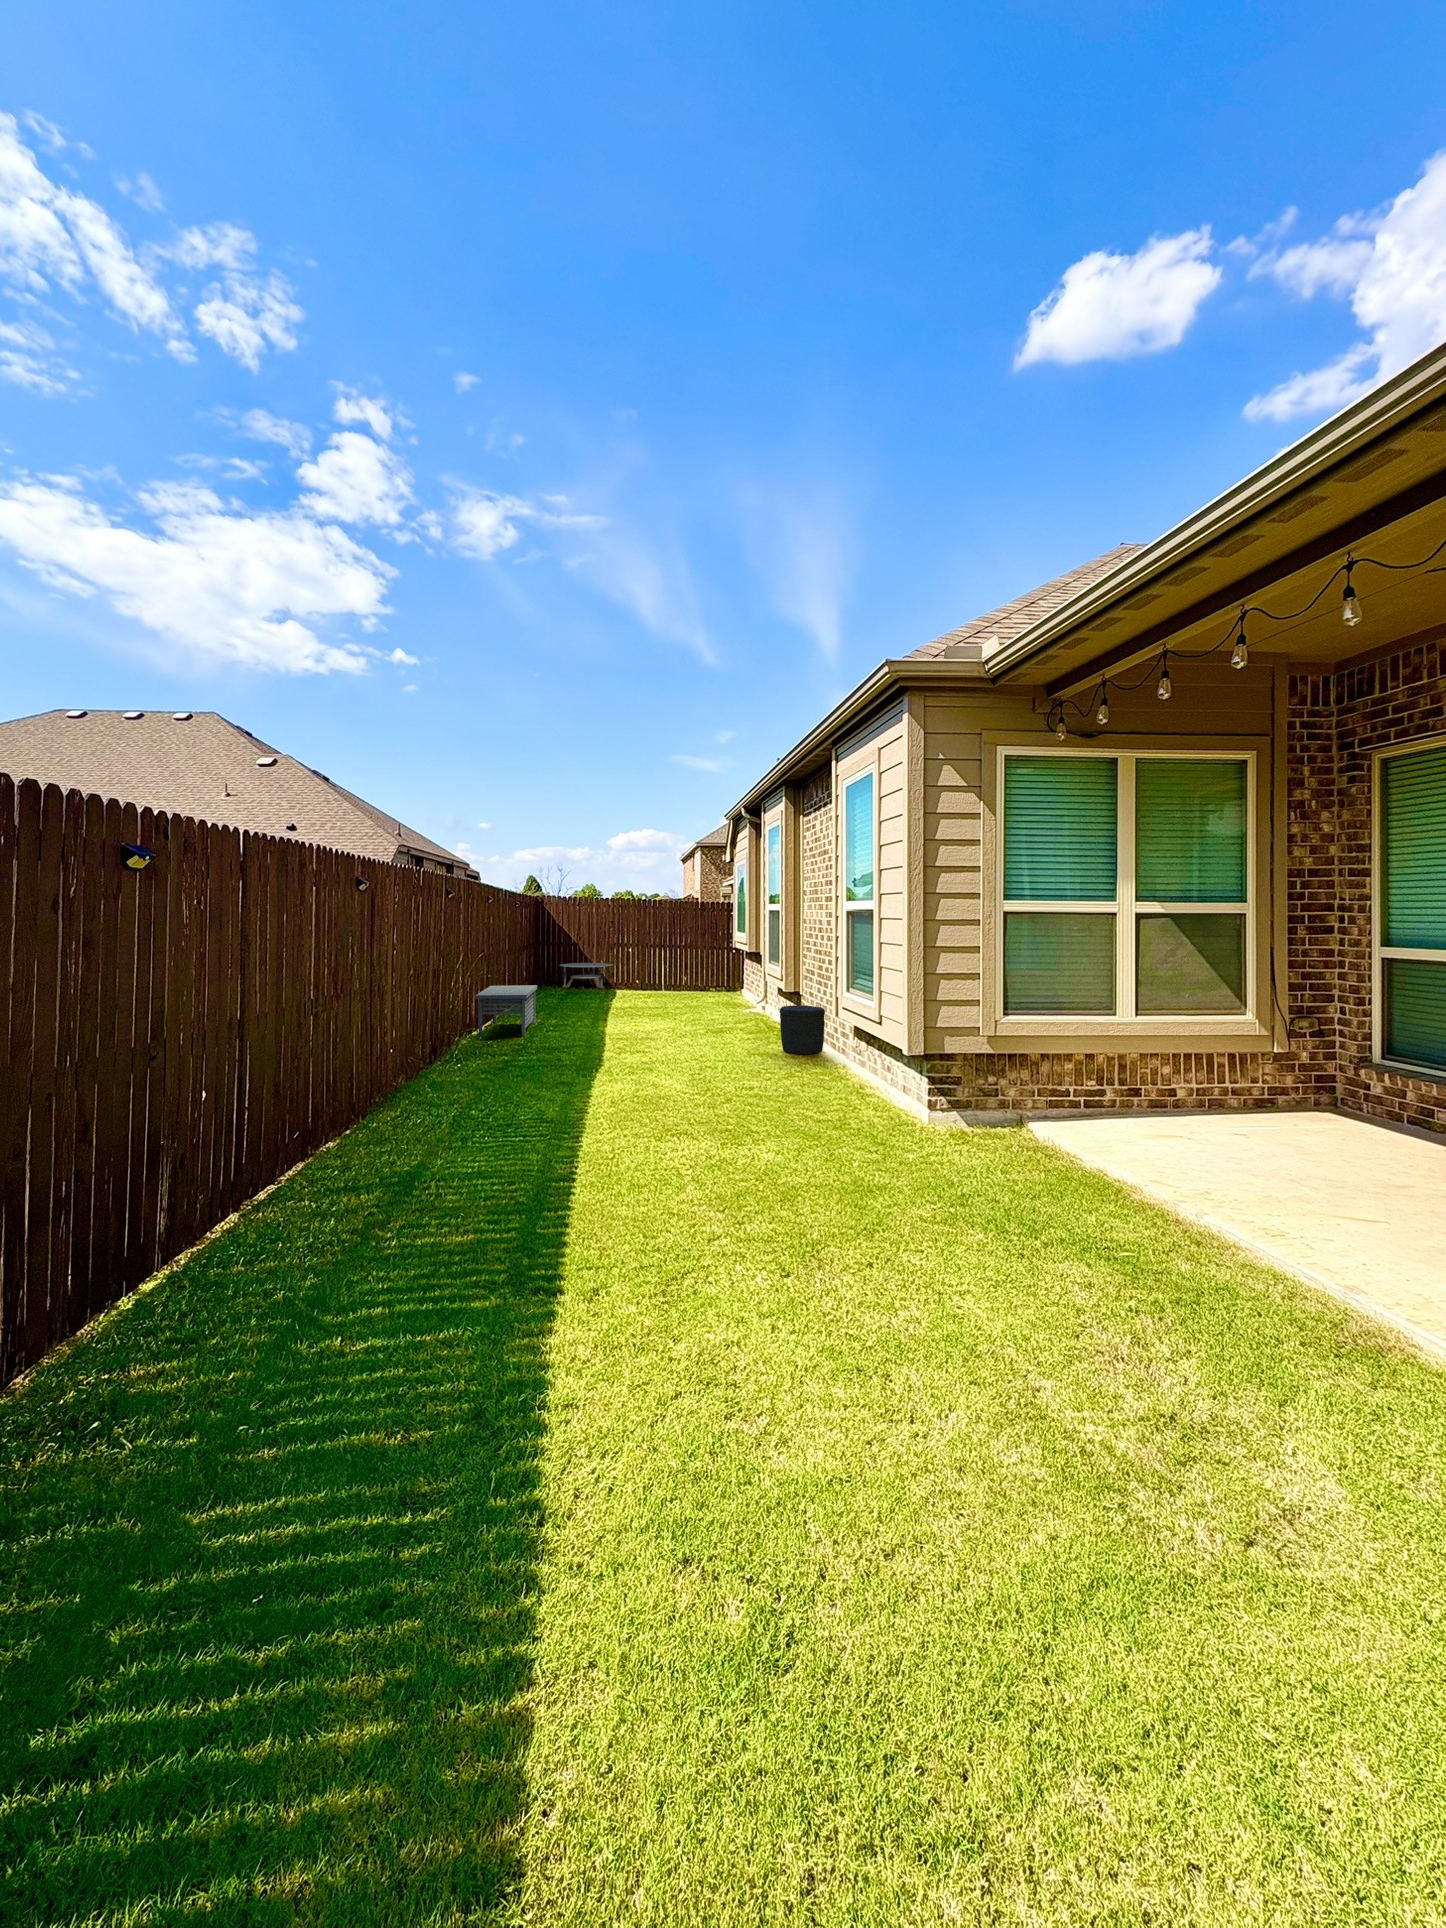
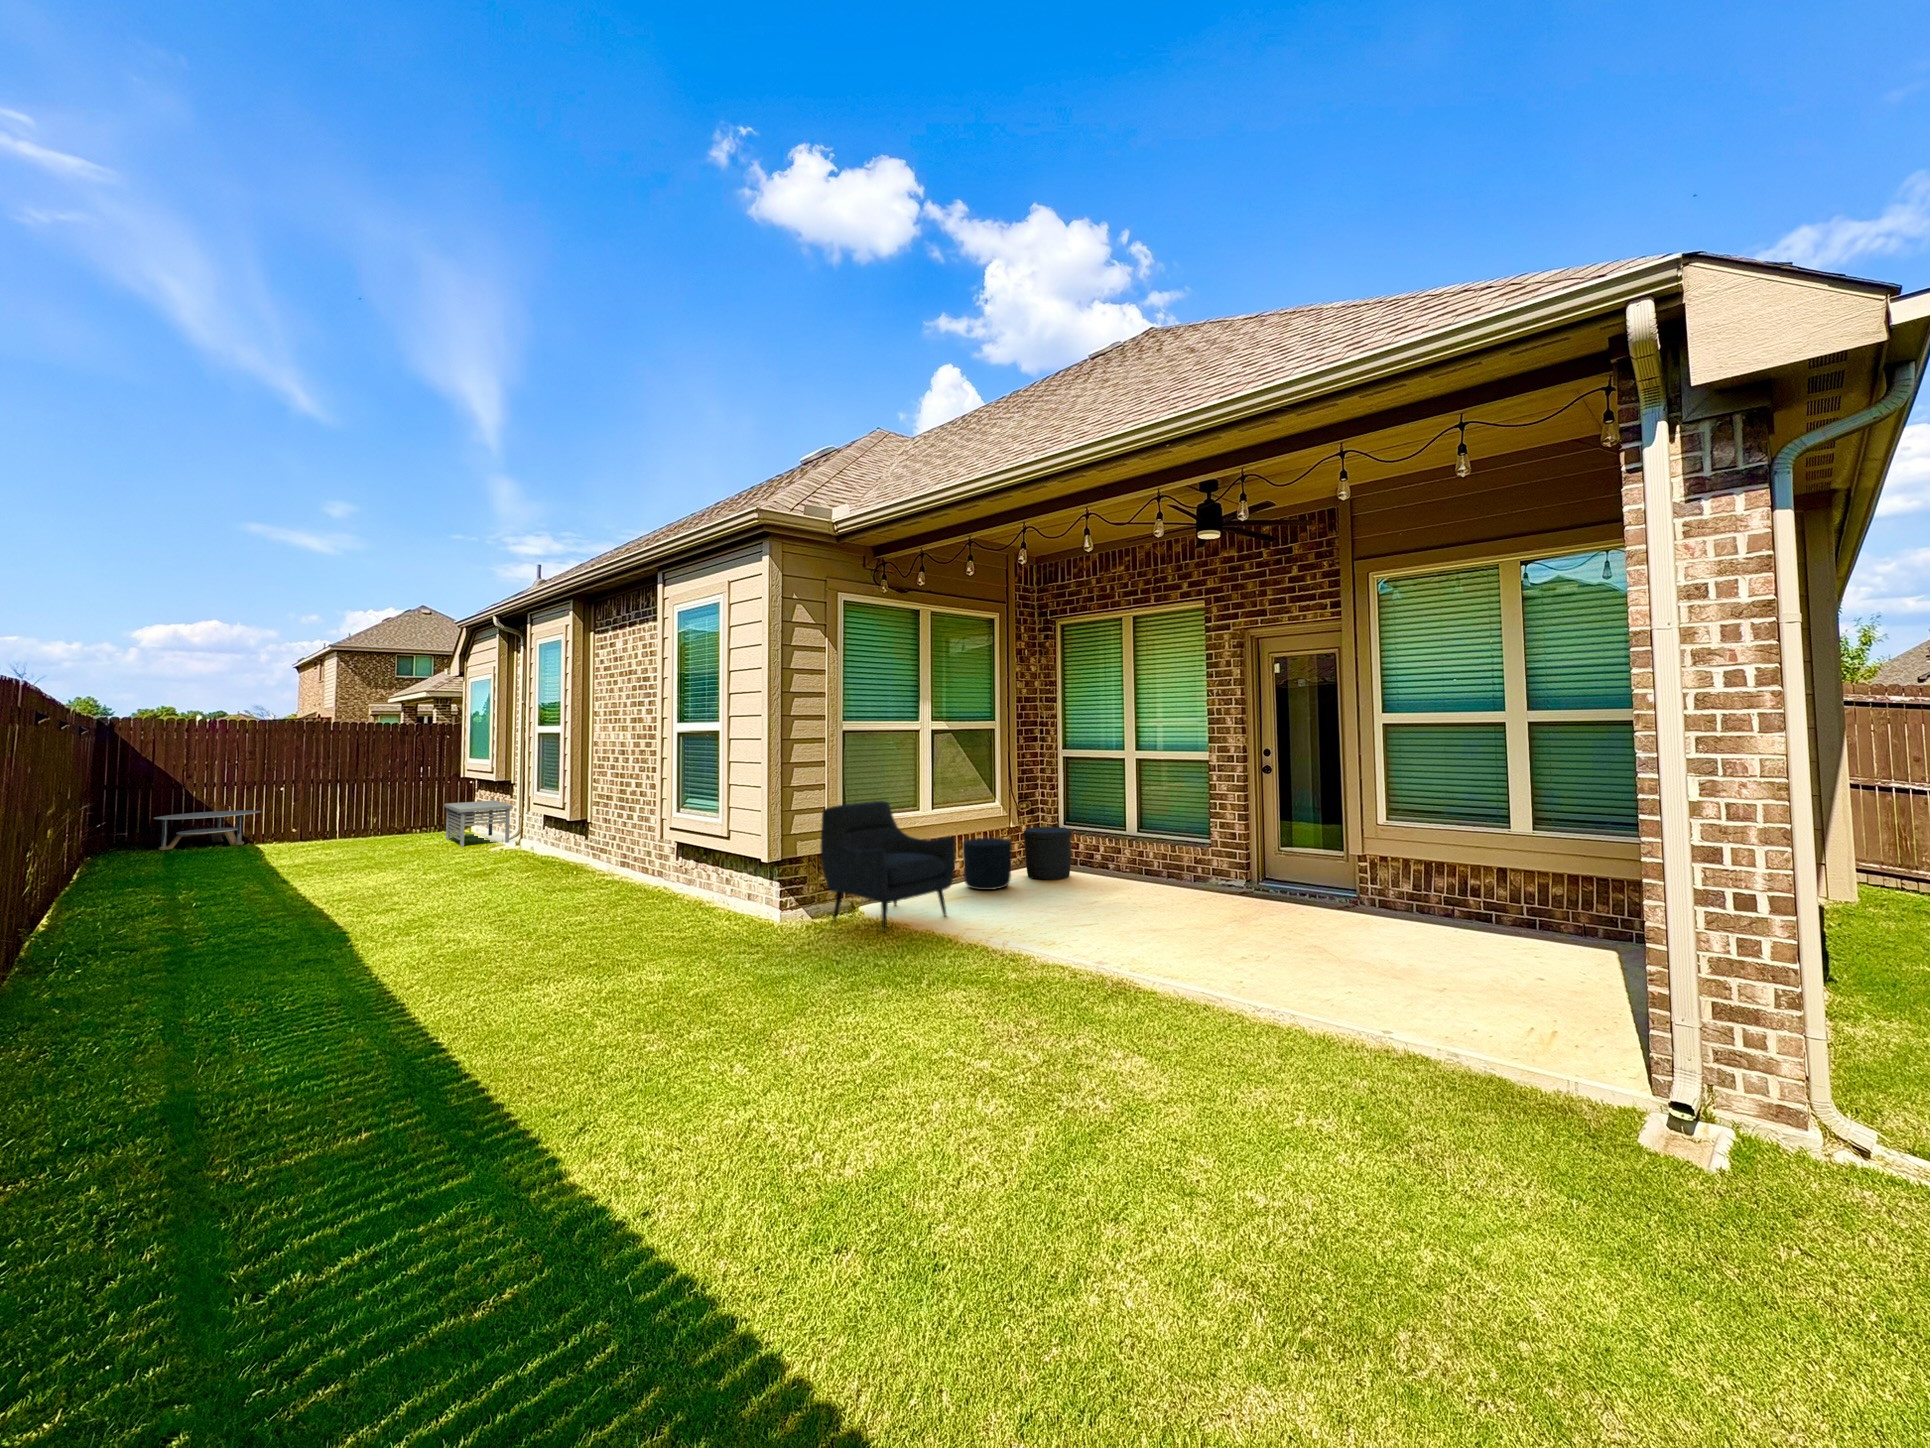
storage bench: present [475,985,537,1037] -> present [444,800,513,847]
chair: none [971,1000,1152,1163] -> present [820,801,956,932]
woven basket: present [779,1005,825,1054] -> present [1024,827,1071,880]
planter: none [1187,1062,1269,1136] -> present [963,838,1012,890]

